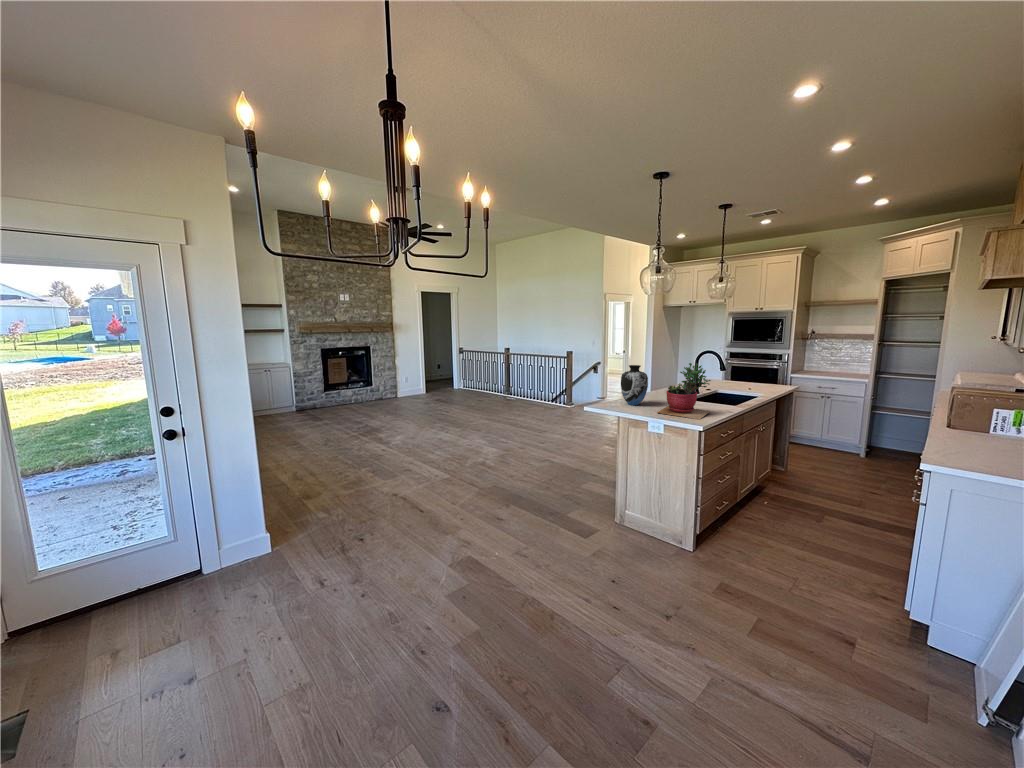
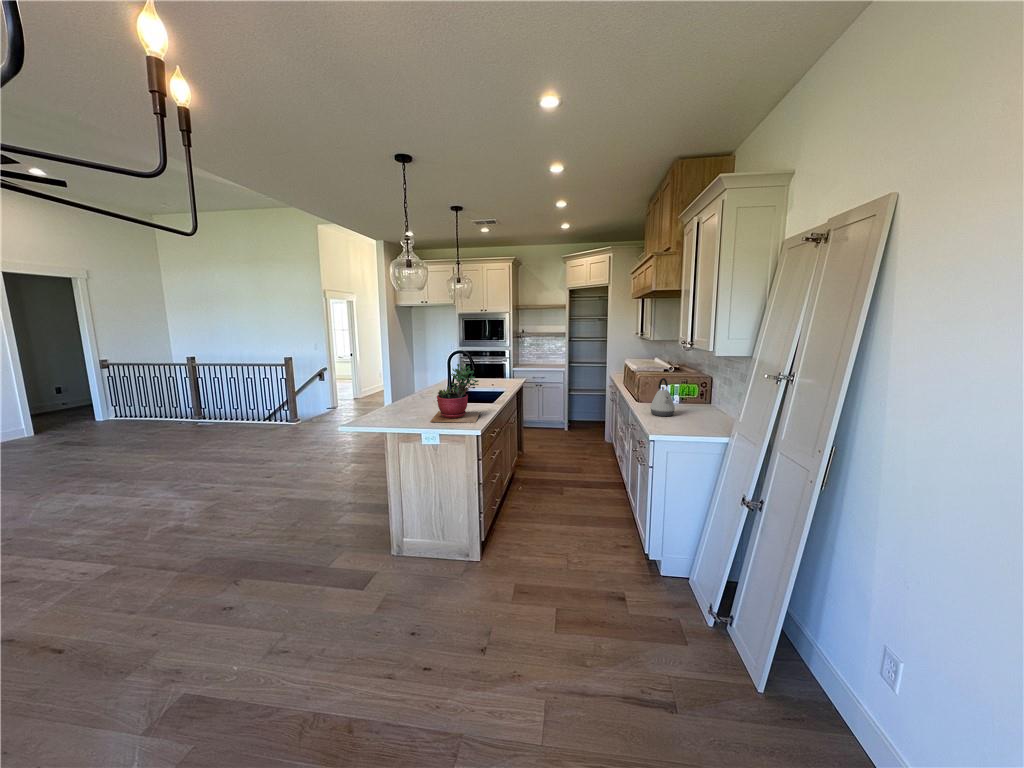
vase: present [621,365,648,405] -> none [382,370,413,416]
kettle: none [953,398,1000,449] -> present [650,378,675,416]

